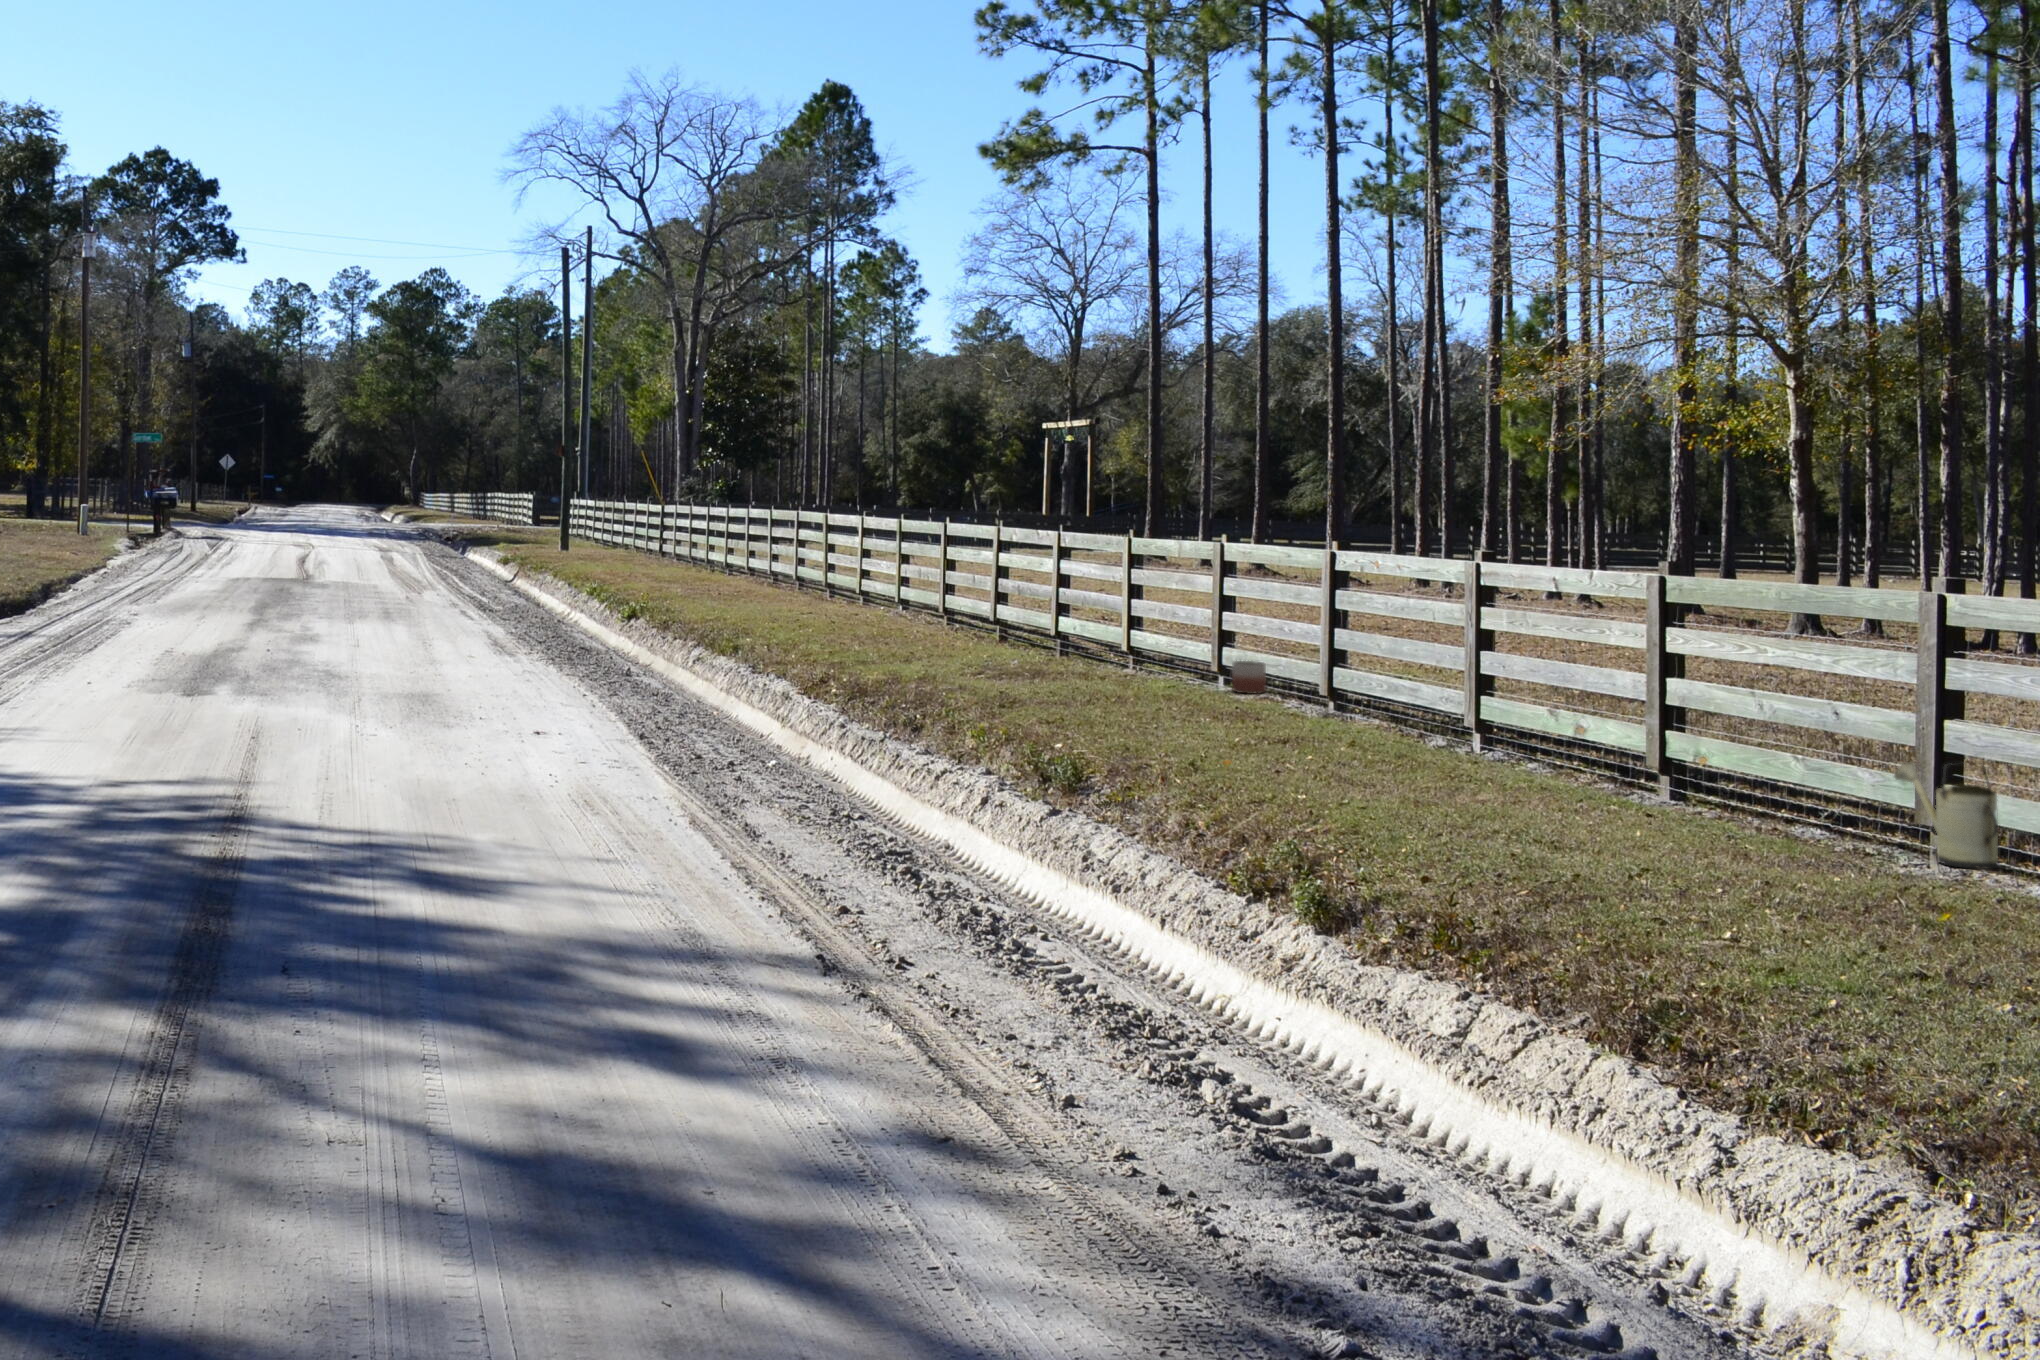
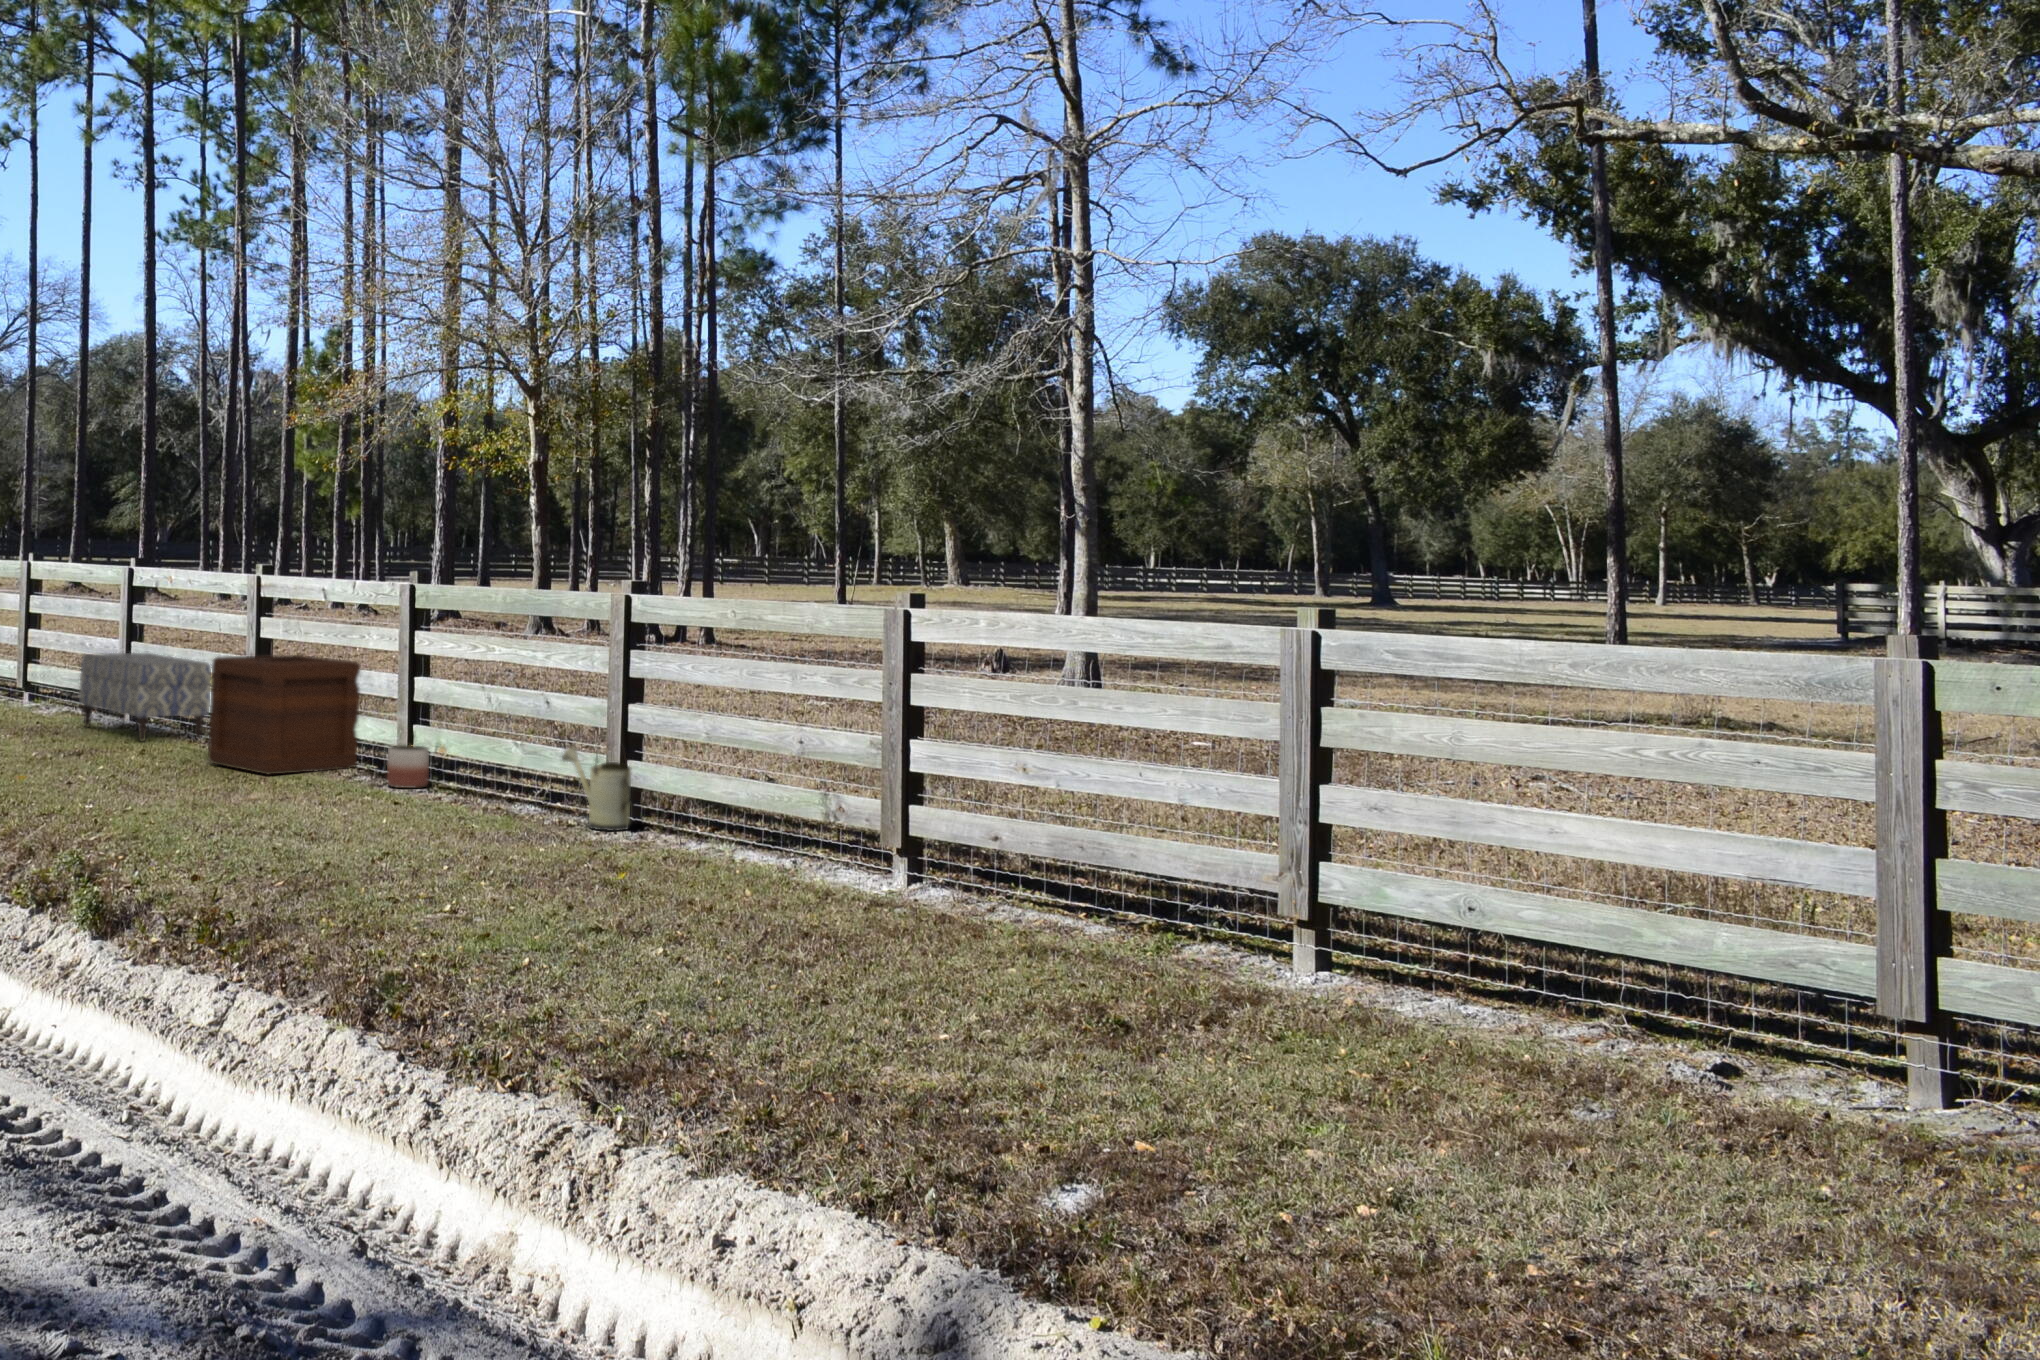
bench: none [1282,635,1433,732] -> present [79,653,211,741]
wooden crate: none [1433,643,1619,776] -> present [208,655,360,775]
planter: present [1232,661,1266,694] -> present [387,745,429,788]

